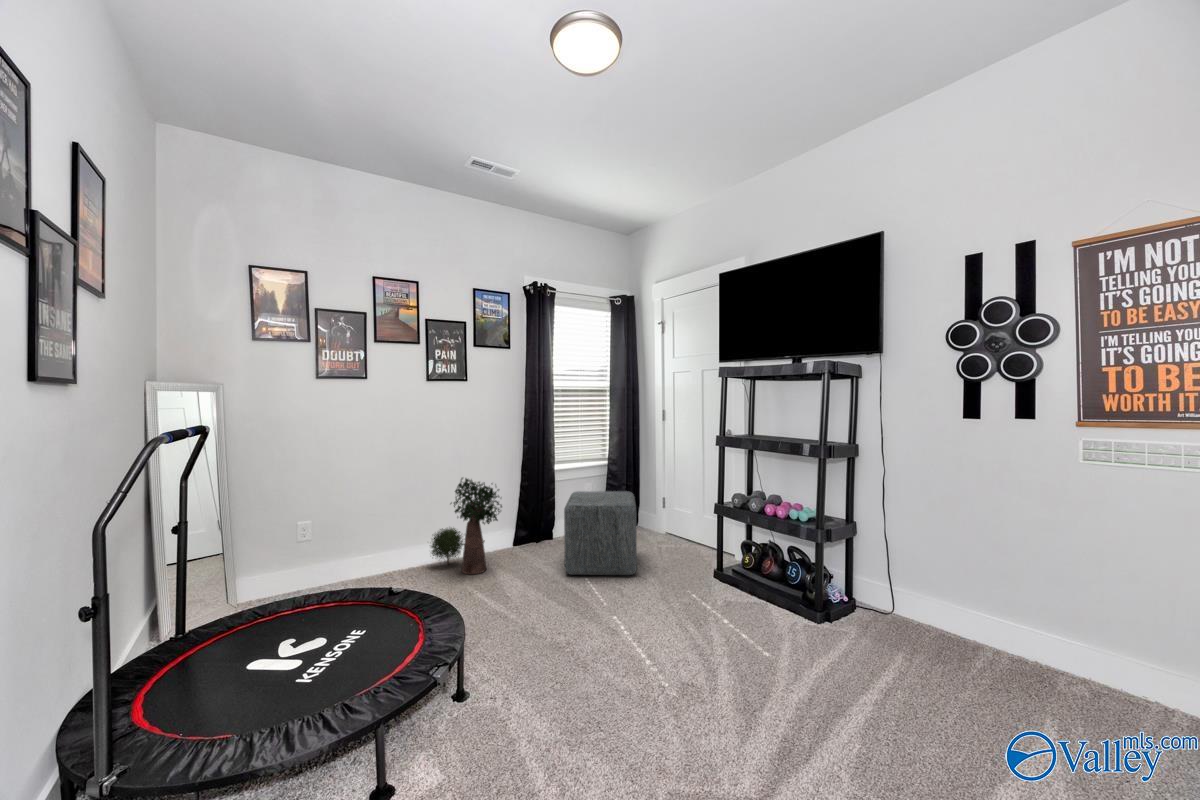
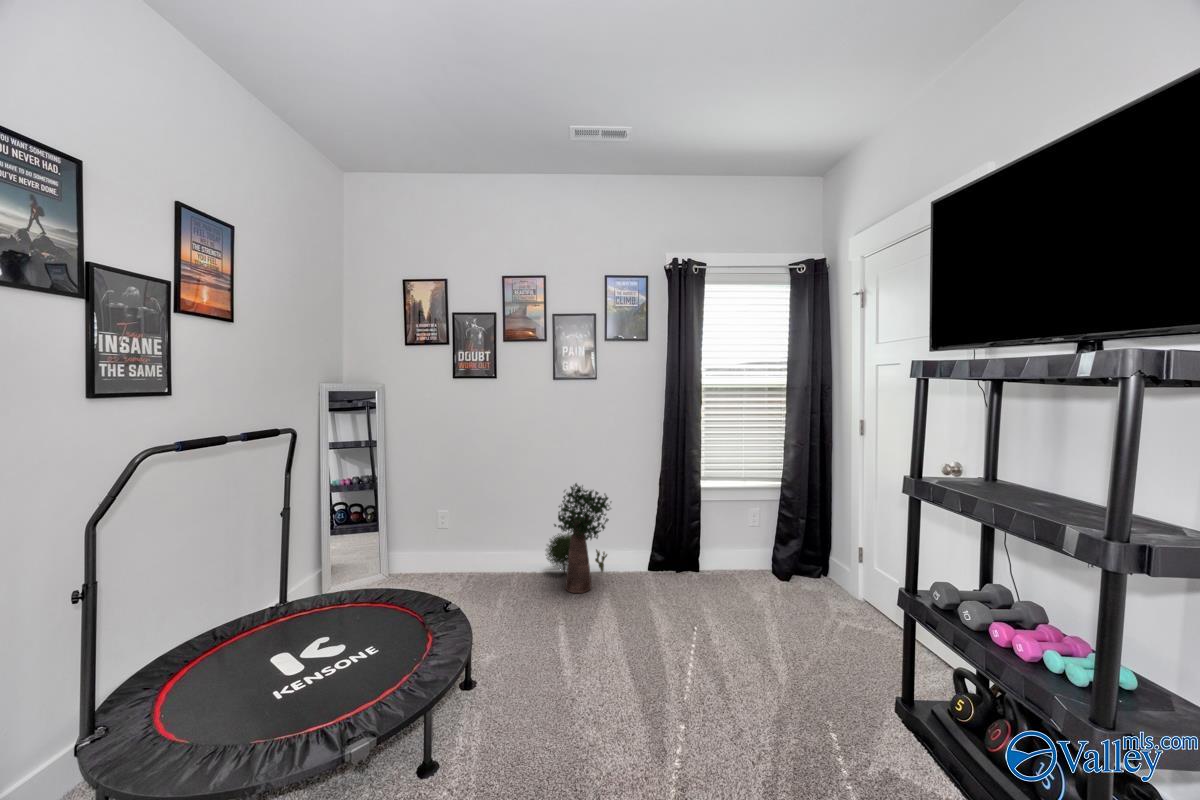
ottoman: present [564,491,637,575] -> none [660,519,781,660]

